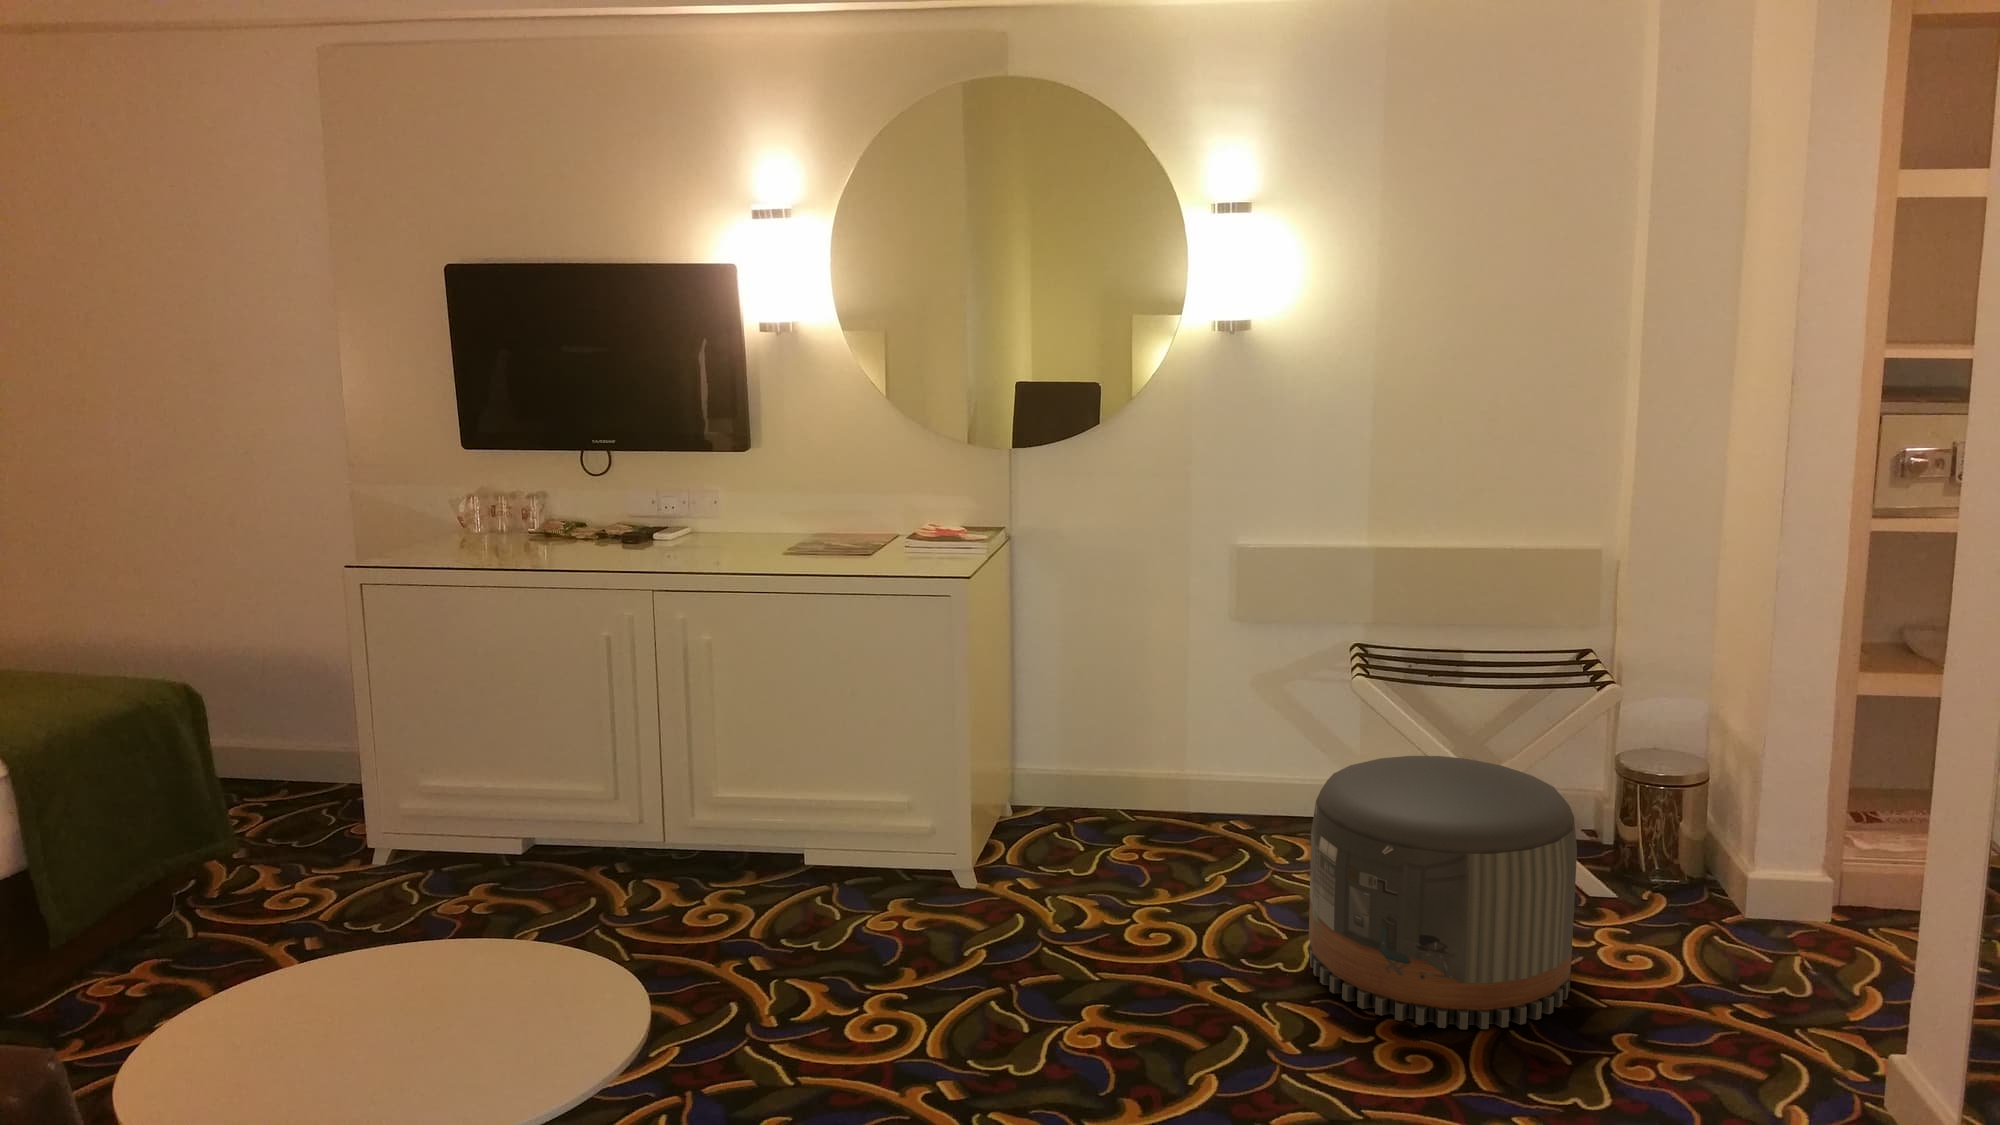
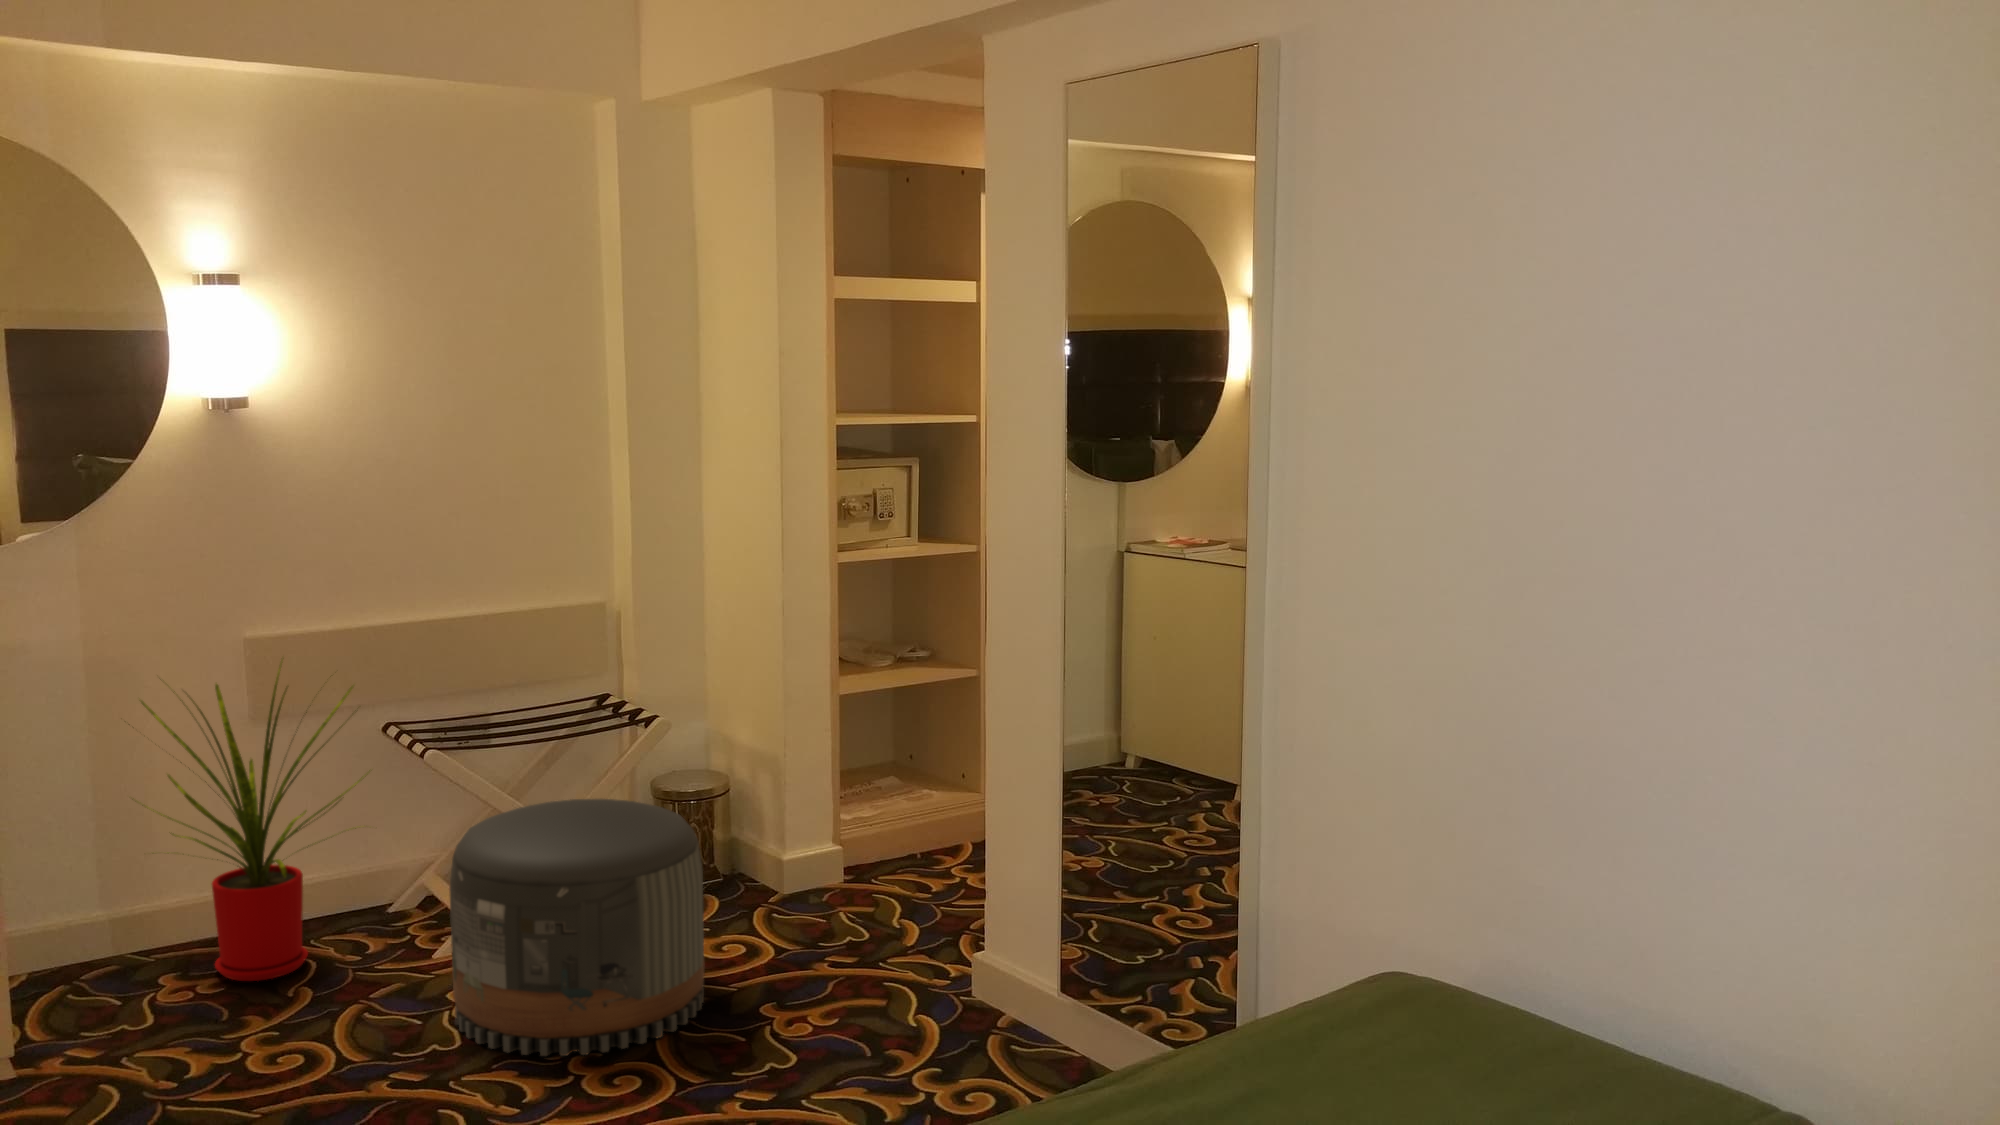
house plant: none [1103,578,1314,862] -> present [133,660,370,981]

